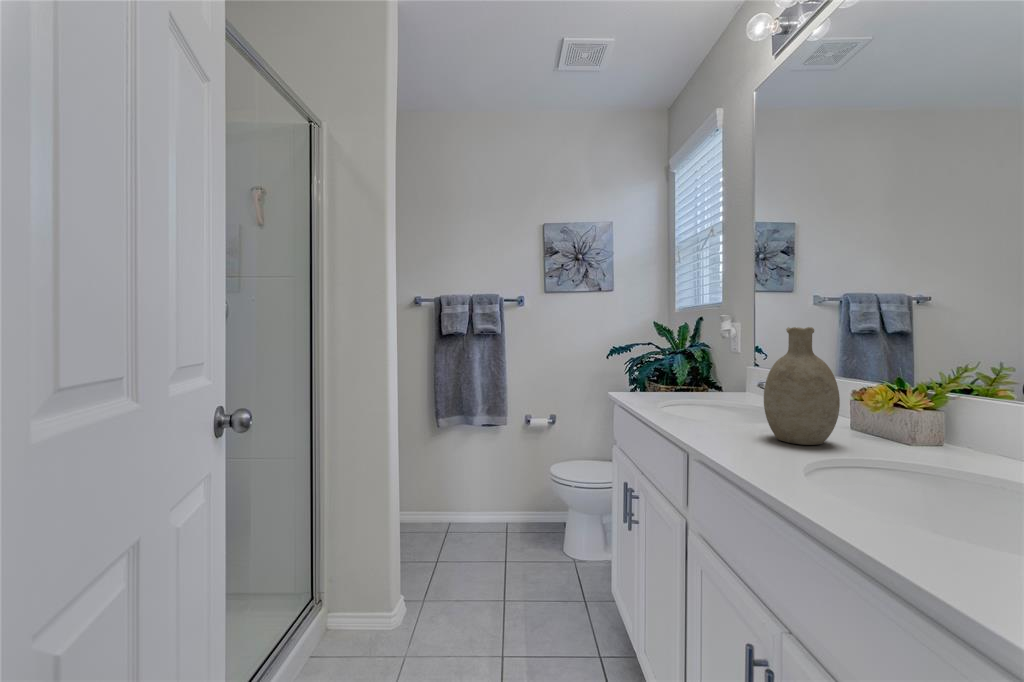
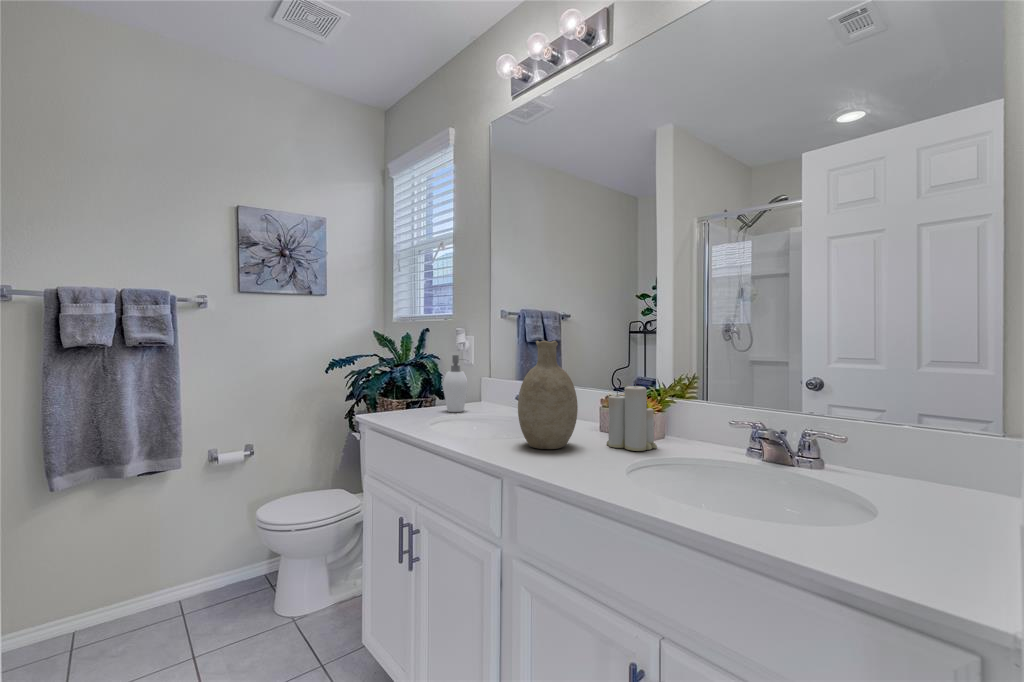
soap dispenser: none [708,344,736,402] -> present [443,355,468,412]
candle: none [884,374,962,463] -> present [607,380,657,451]

